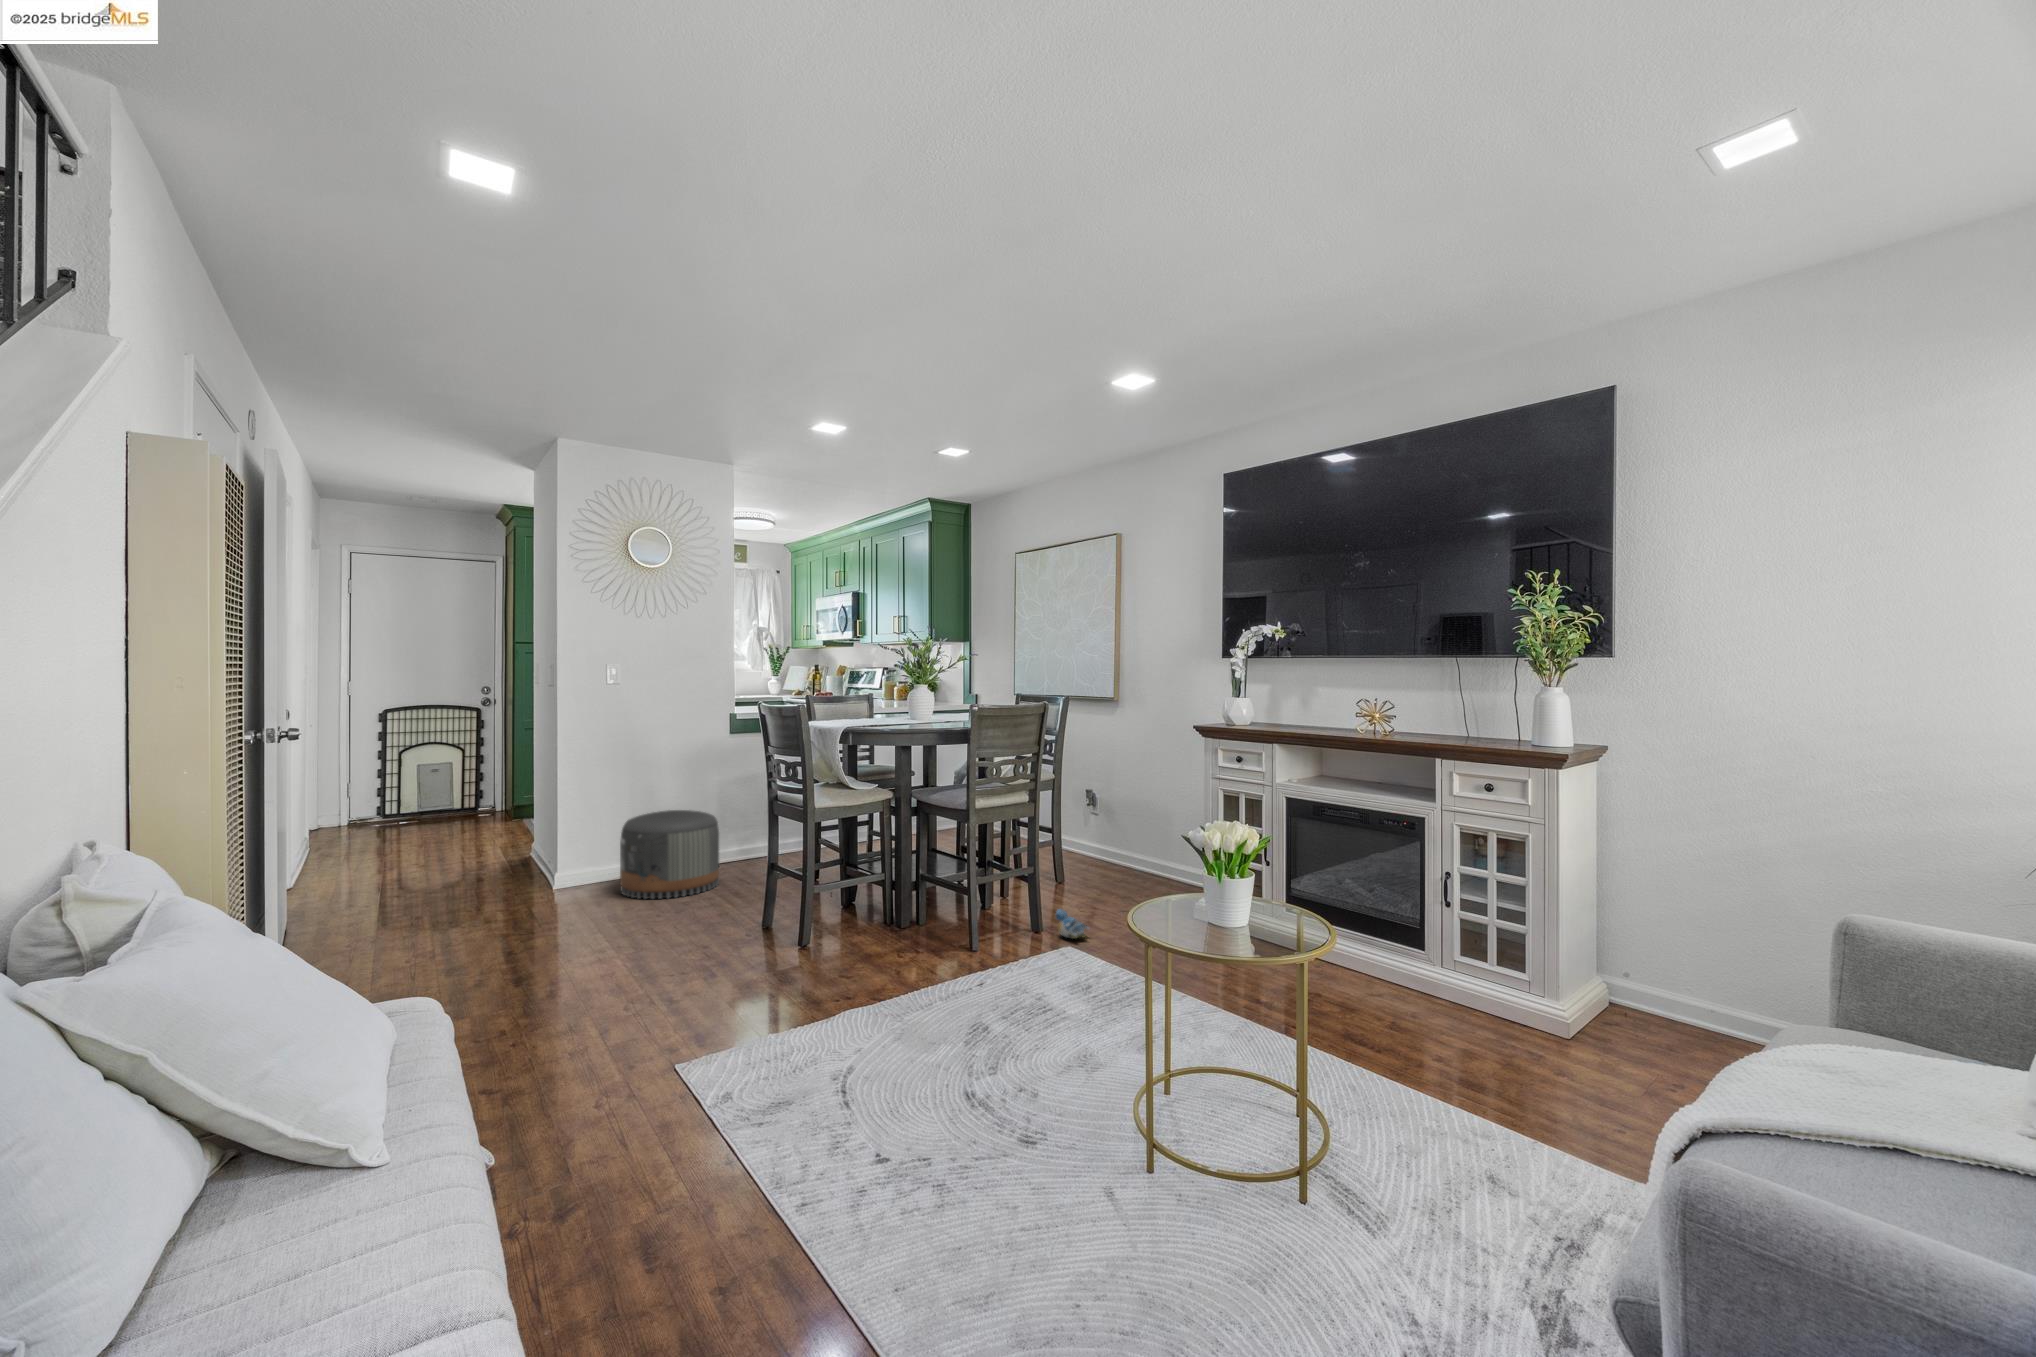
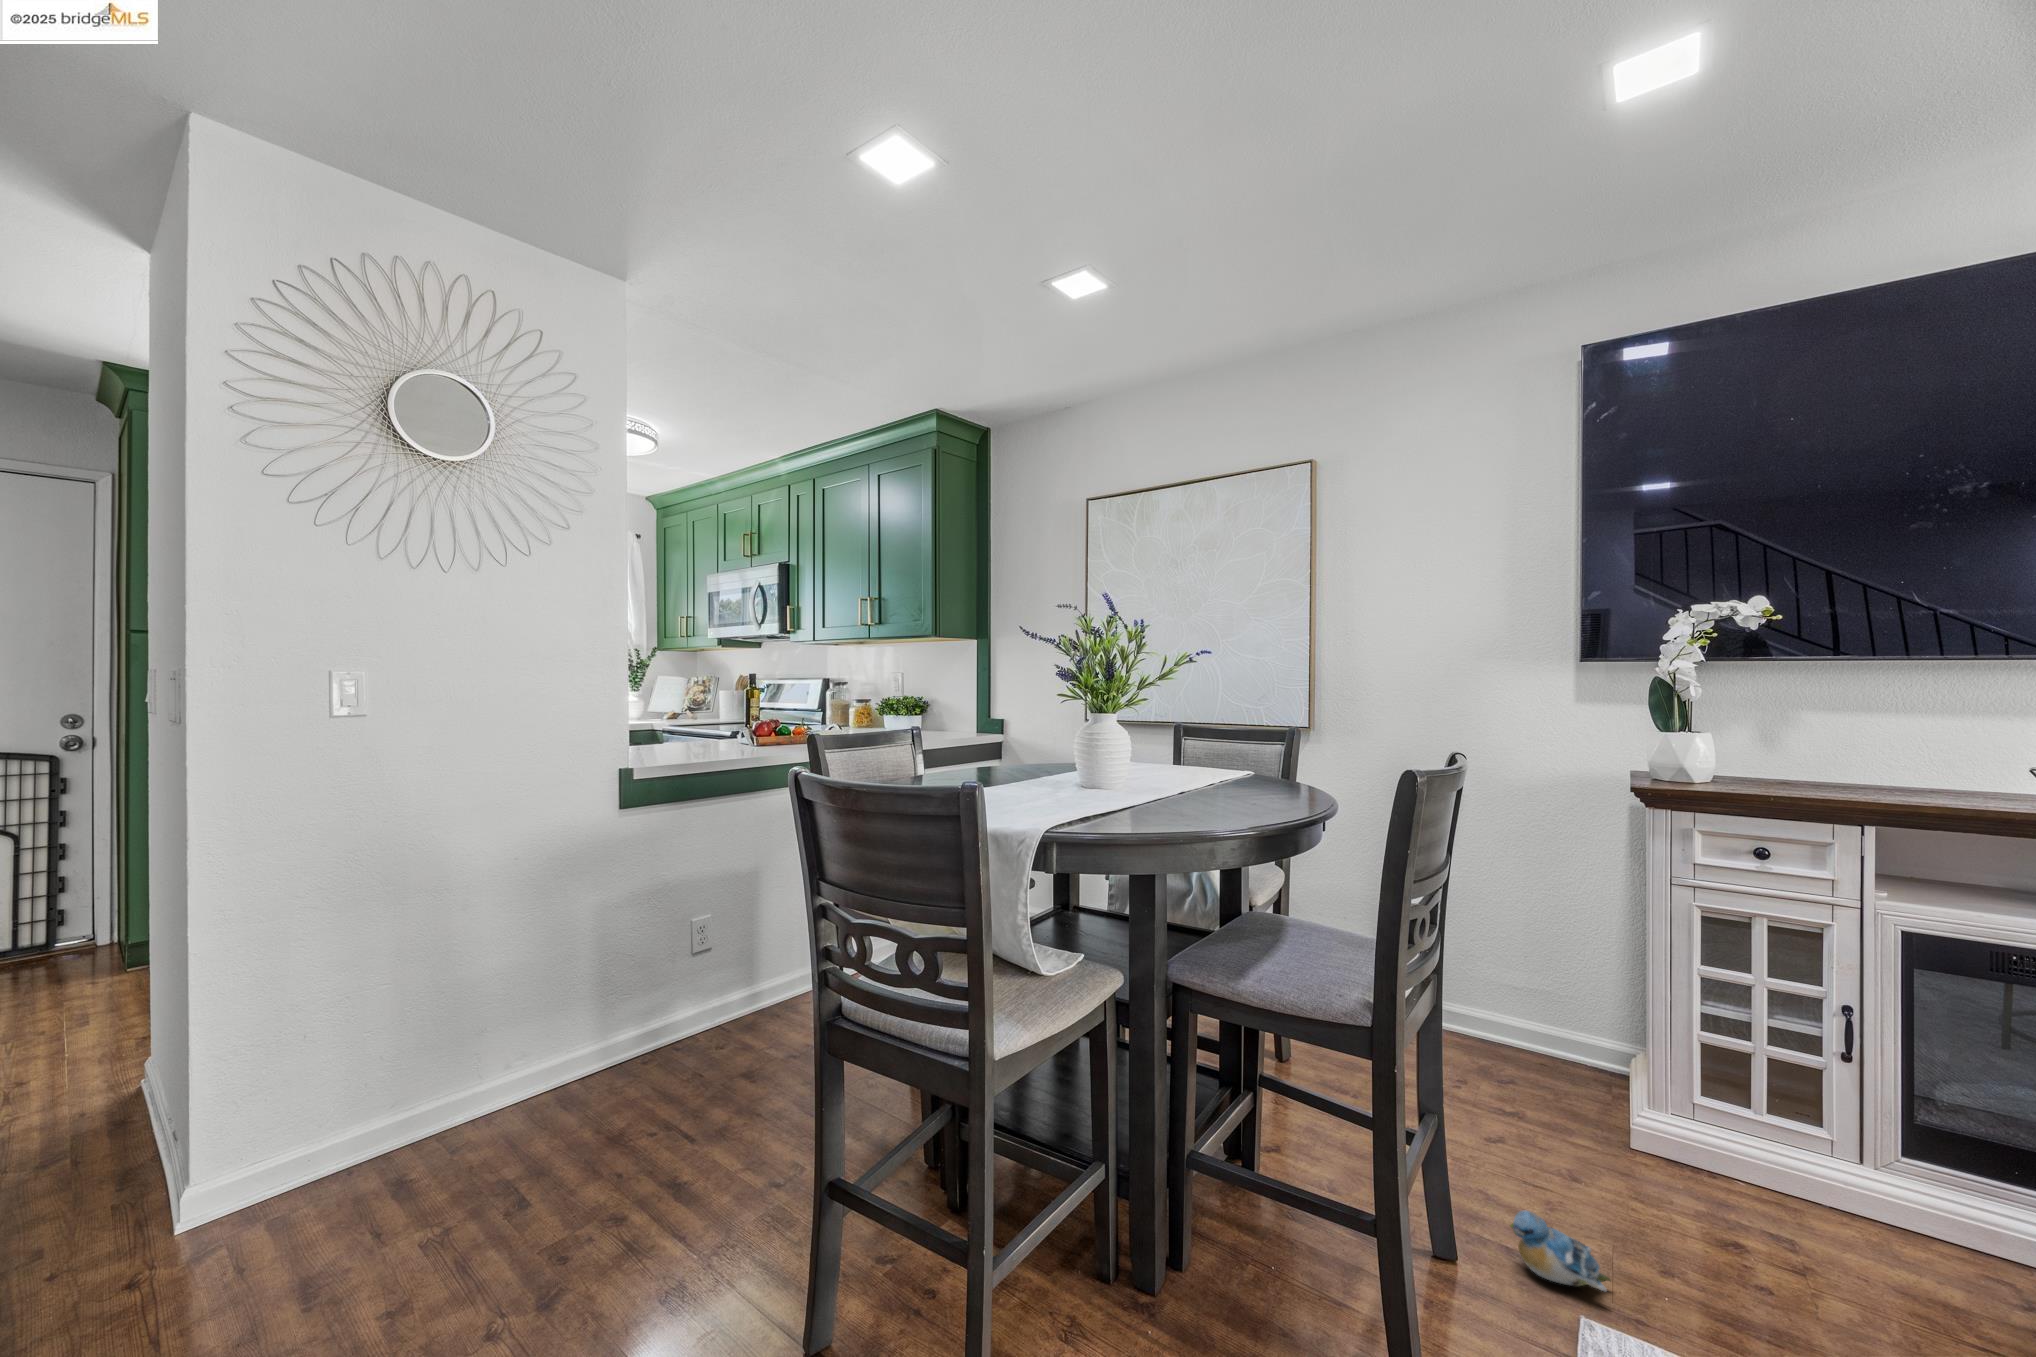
pouf: present [620,810,719,899] -> none [373,991,630,1265]

